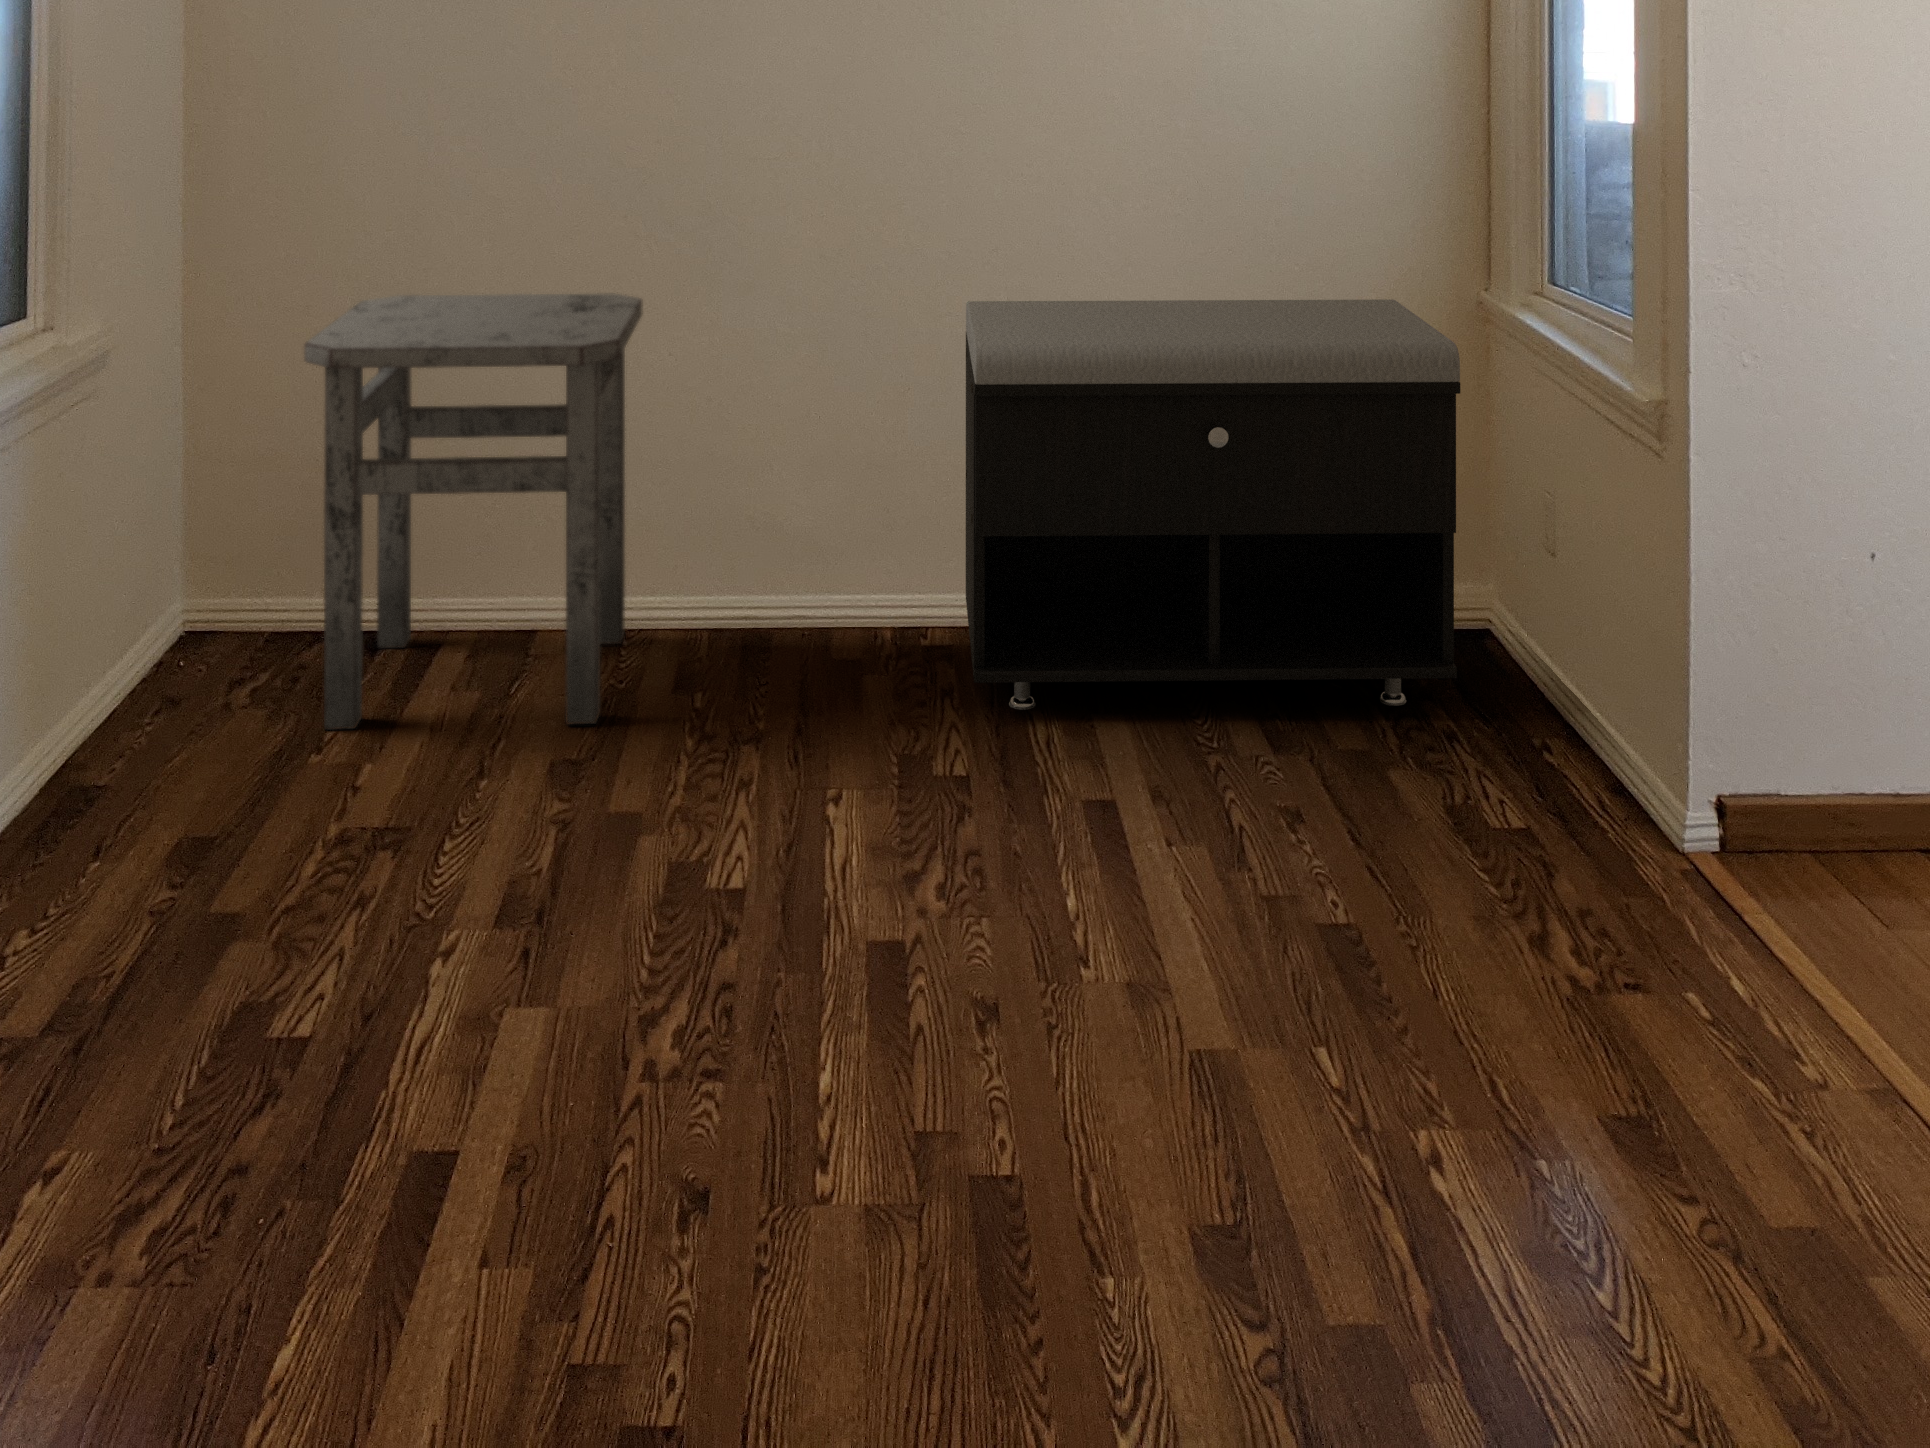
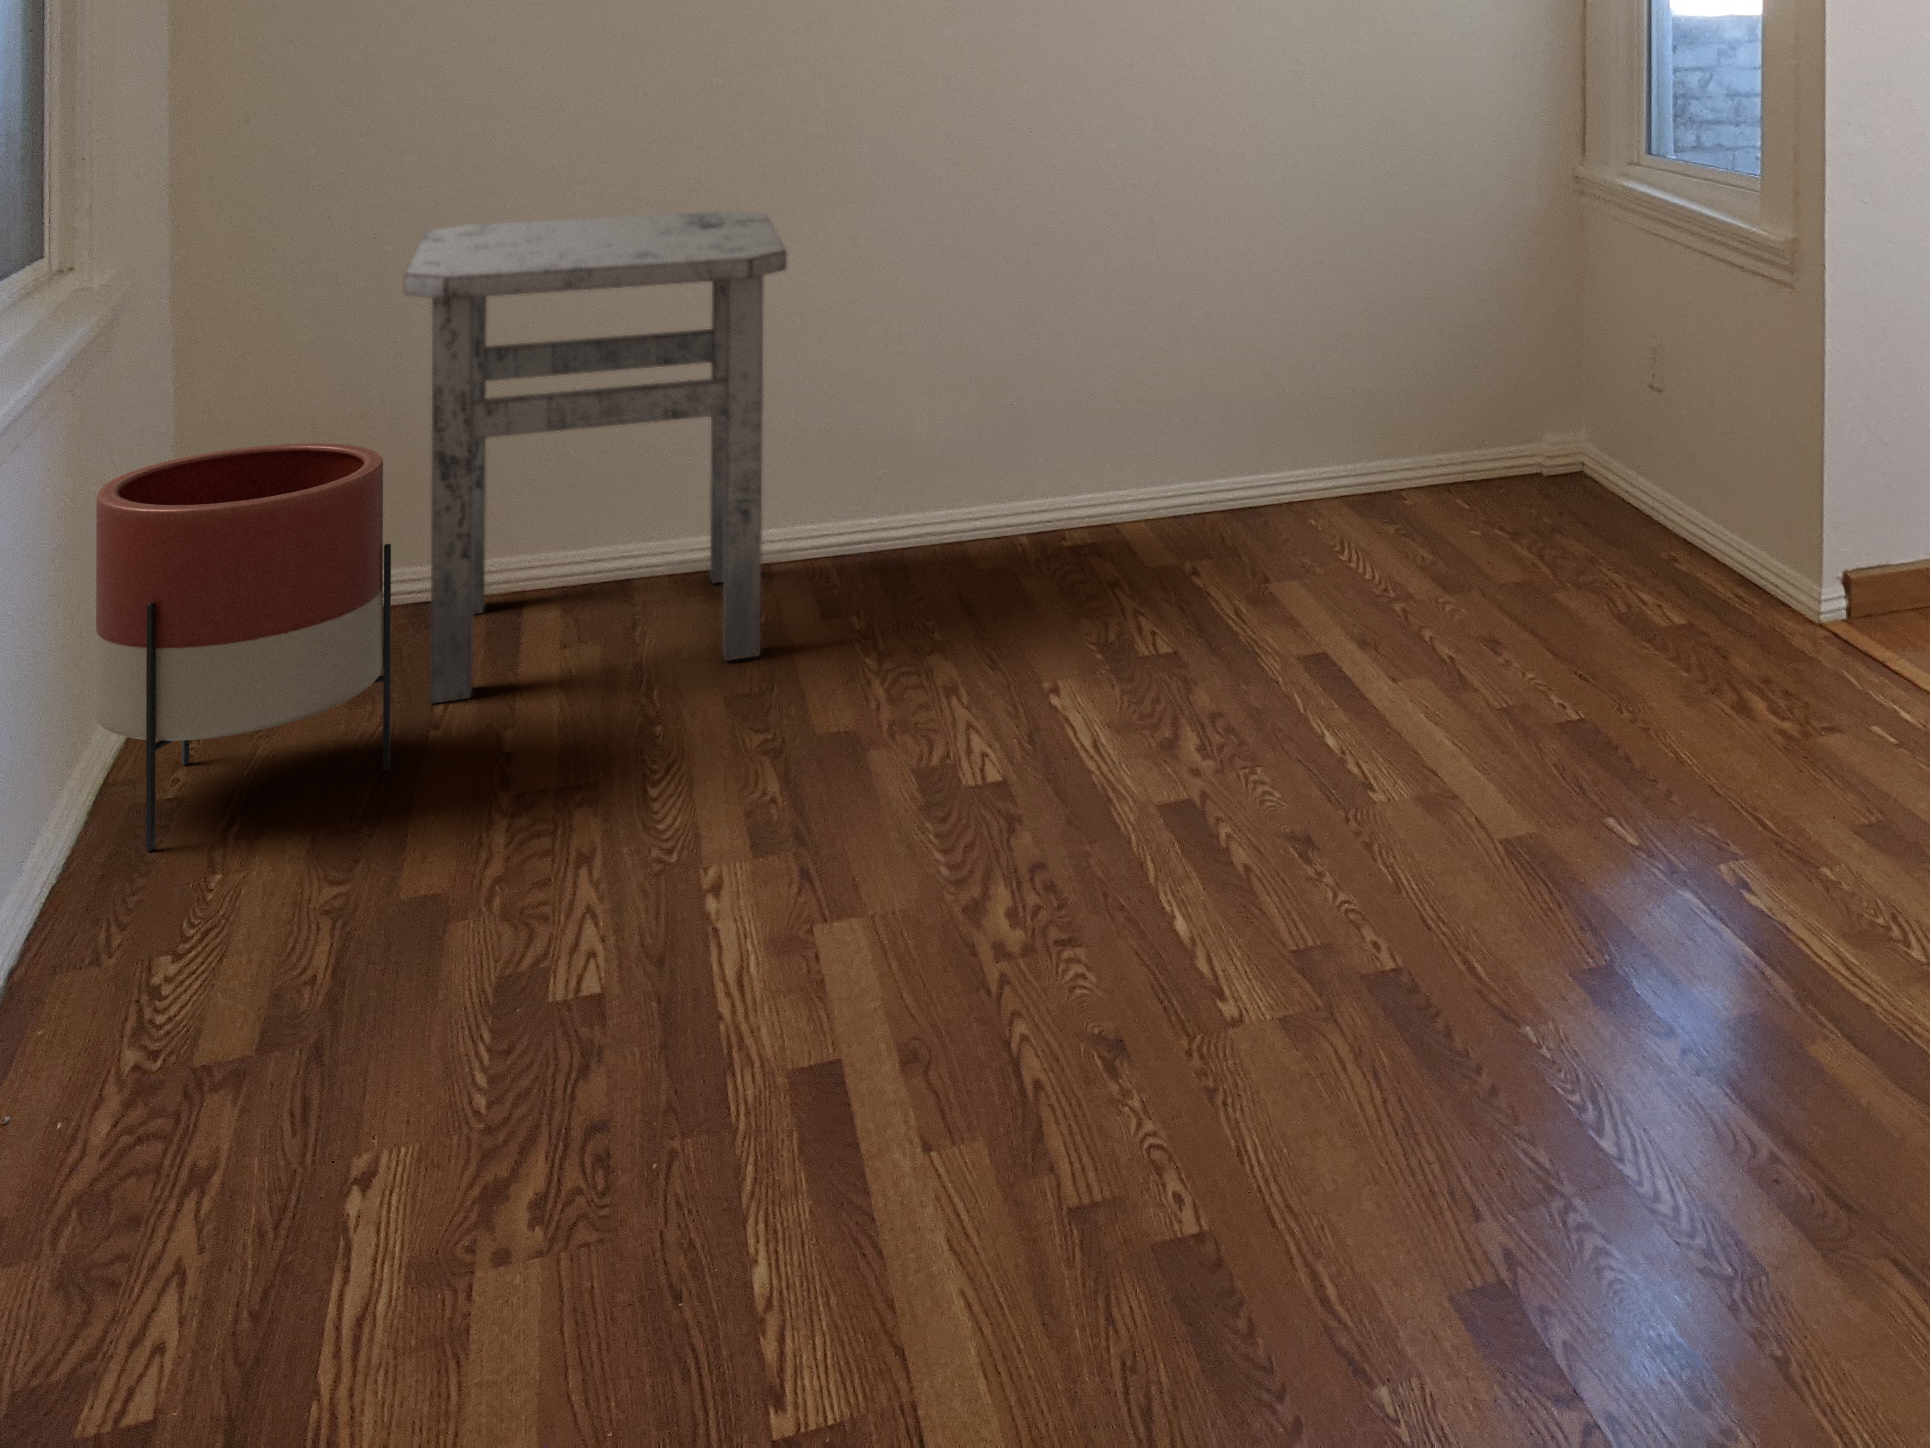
storage bench: present [966,299,1460,710] -> none [1107,181,1603,588]
planter: none [42,488,265,832] -> present [94,443,391,851]

